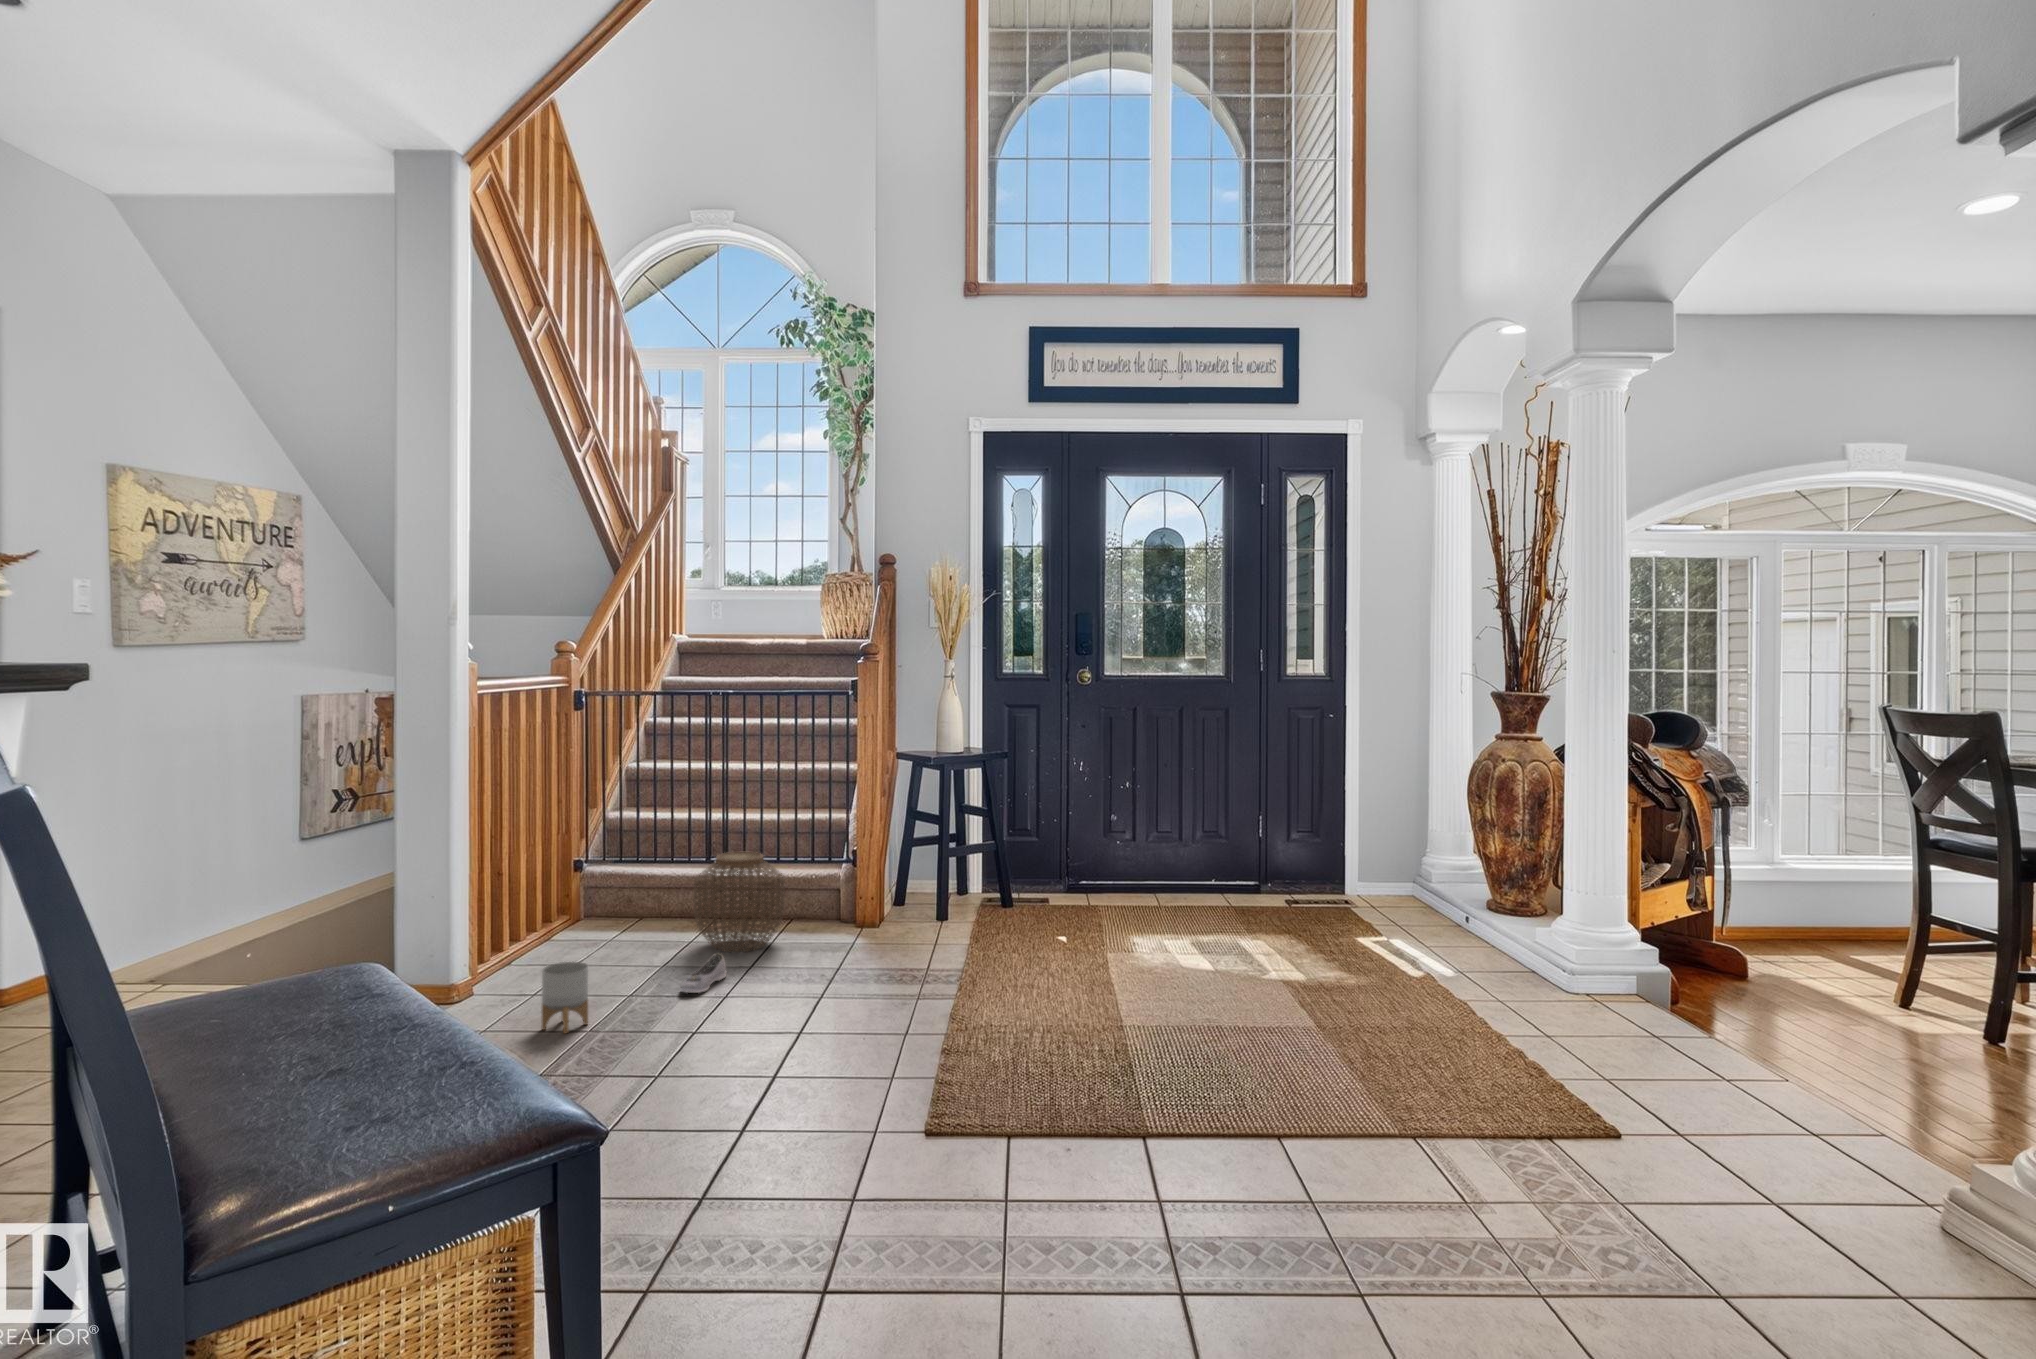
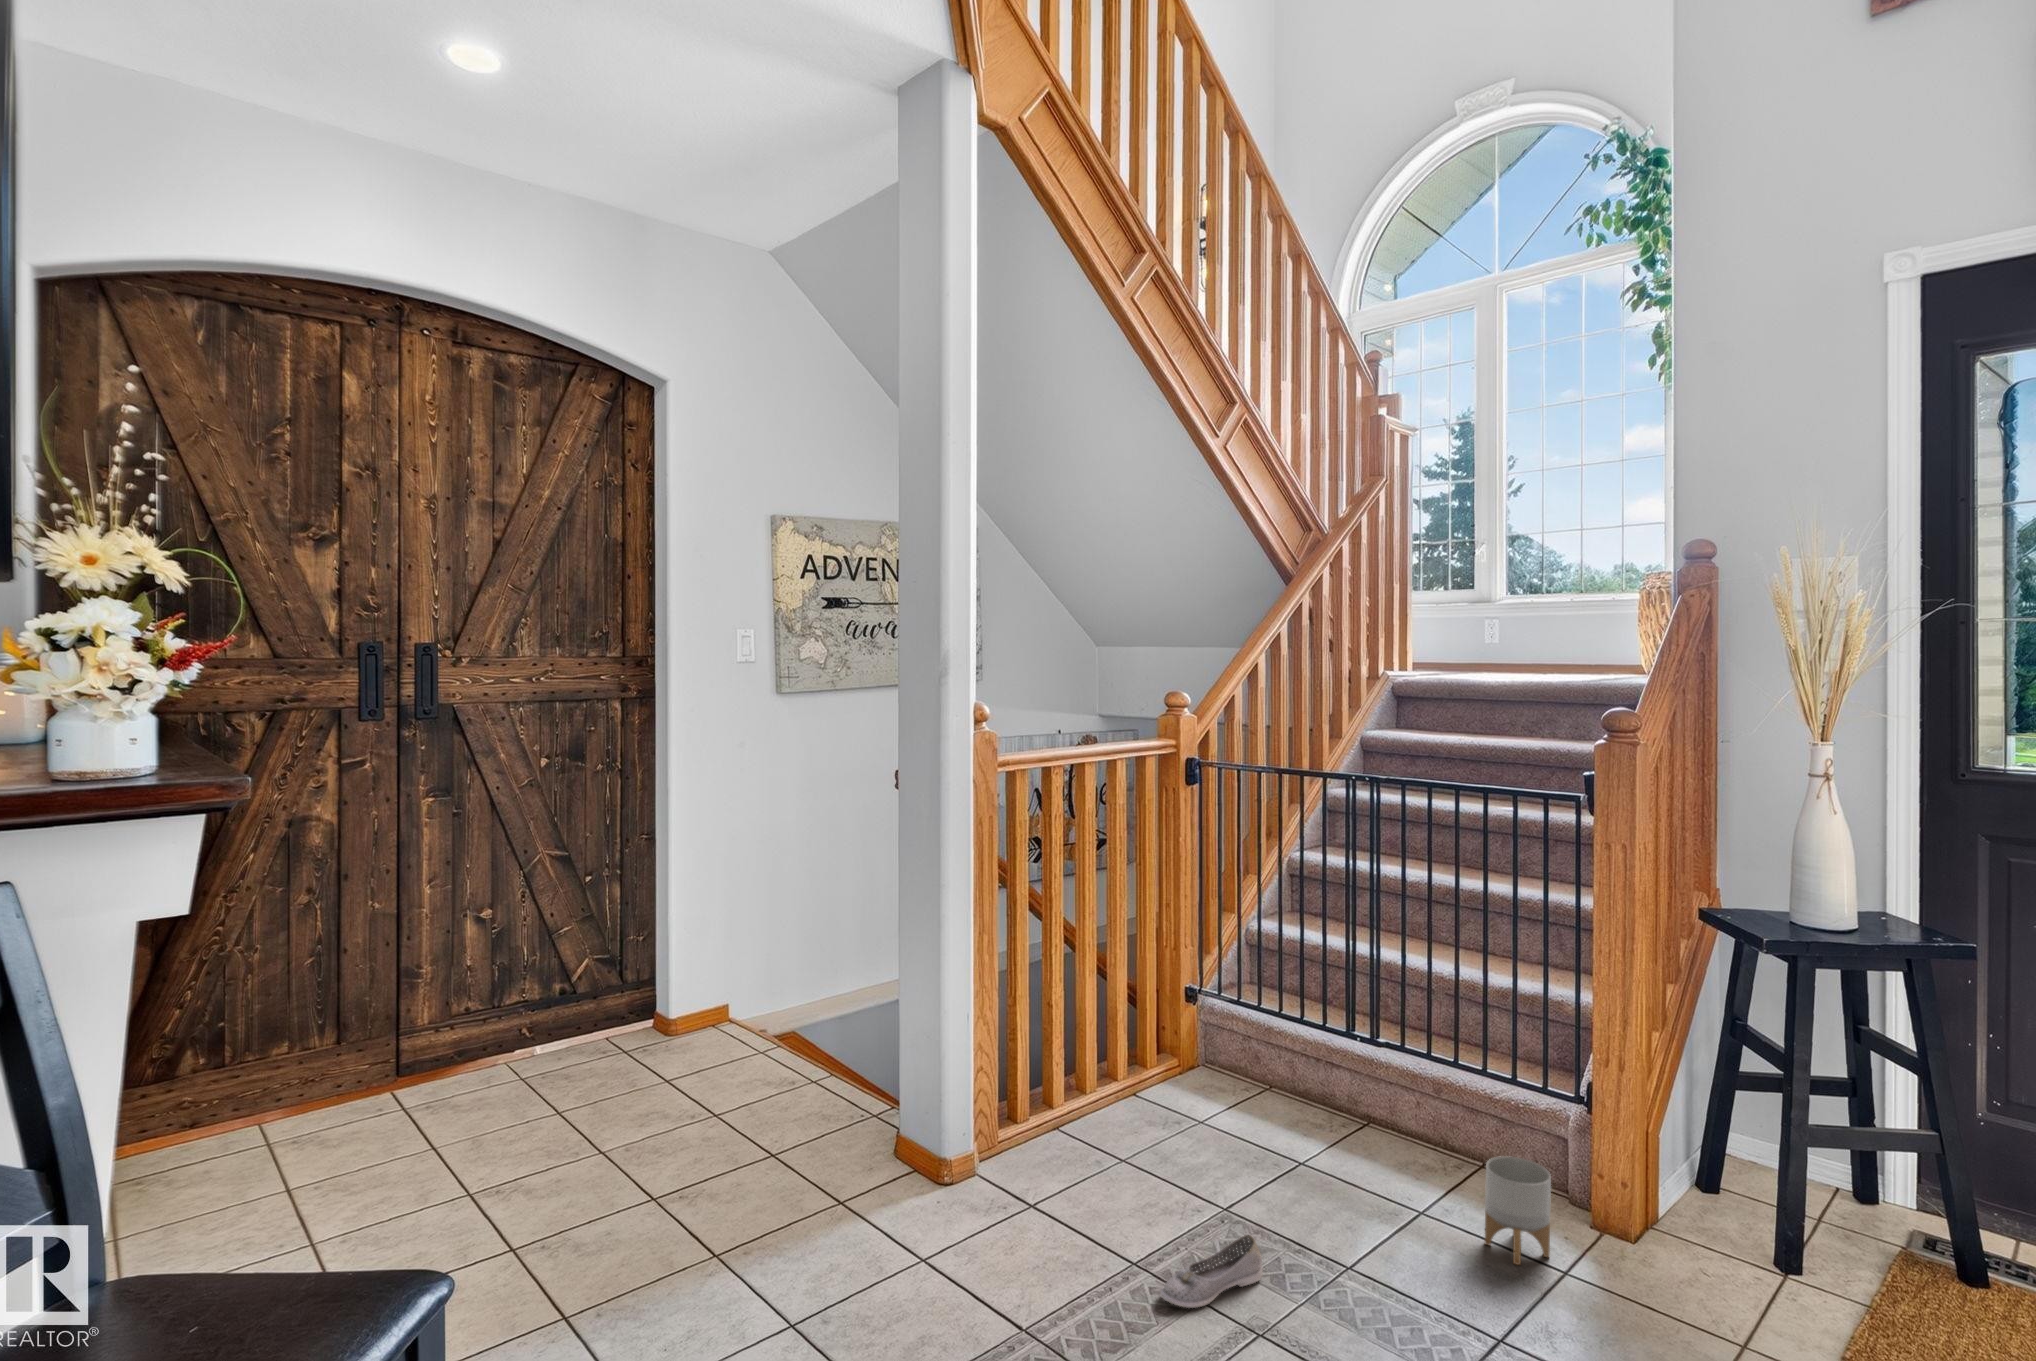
woven basket: present [694,852,784,952] -> none [1271,1047,1420,1226]
planter: present [541,962,588,1033] -> present [1485,1156,1551,1265]

